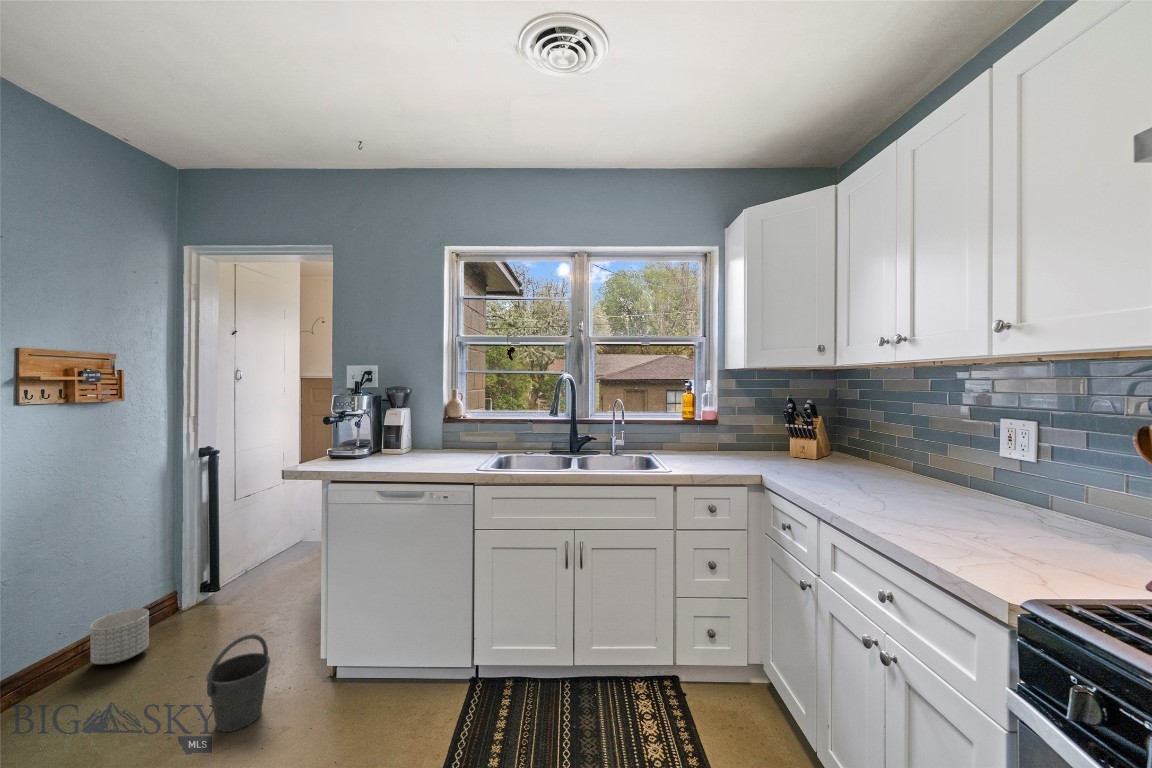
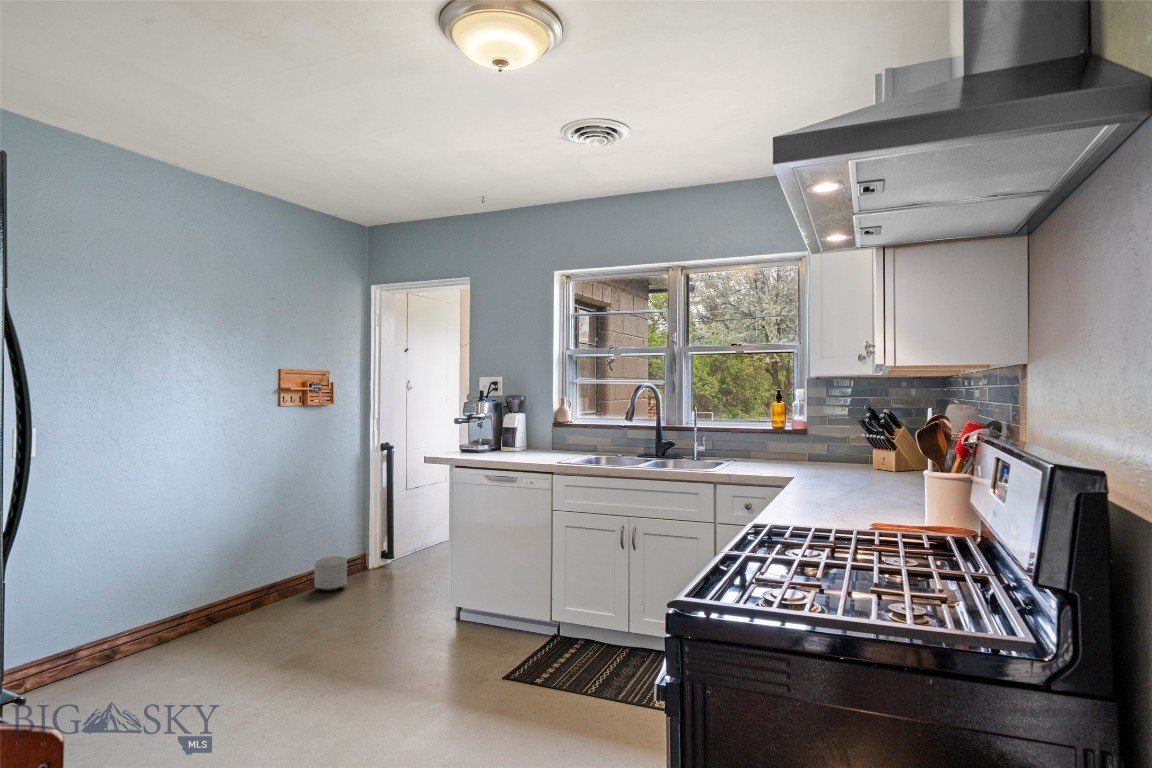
bucket: present [206,634,270,732] -> none [378,570,416,632]

